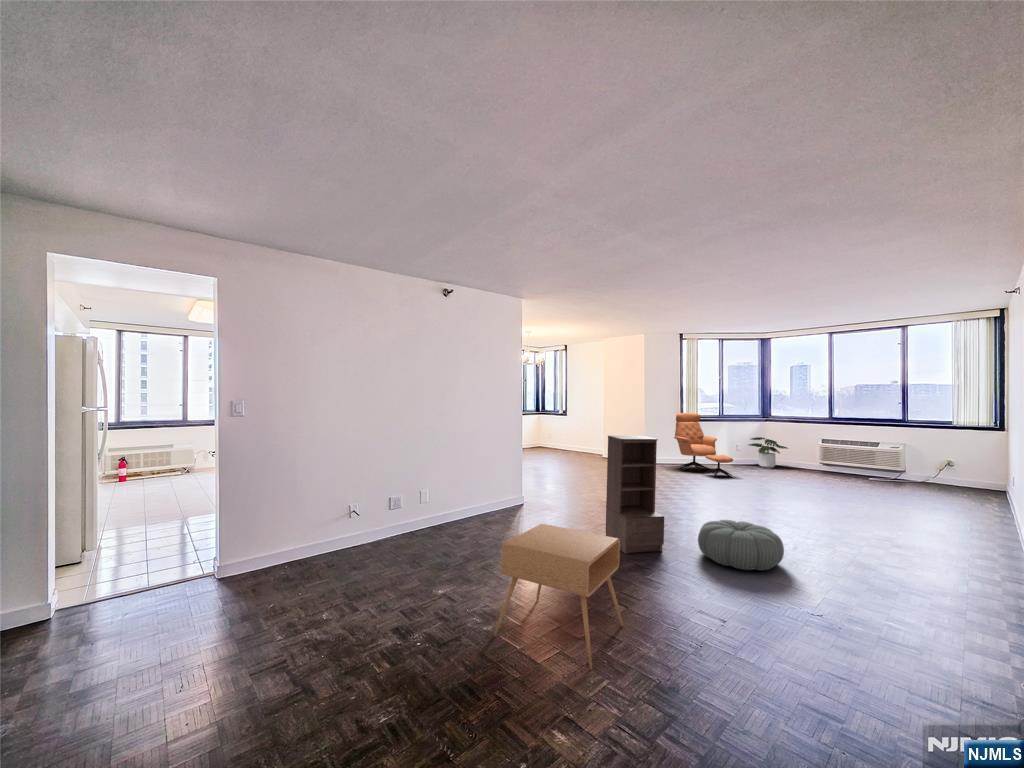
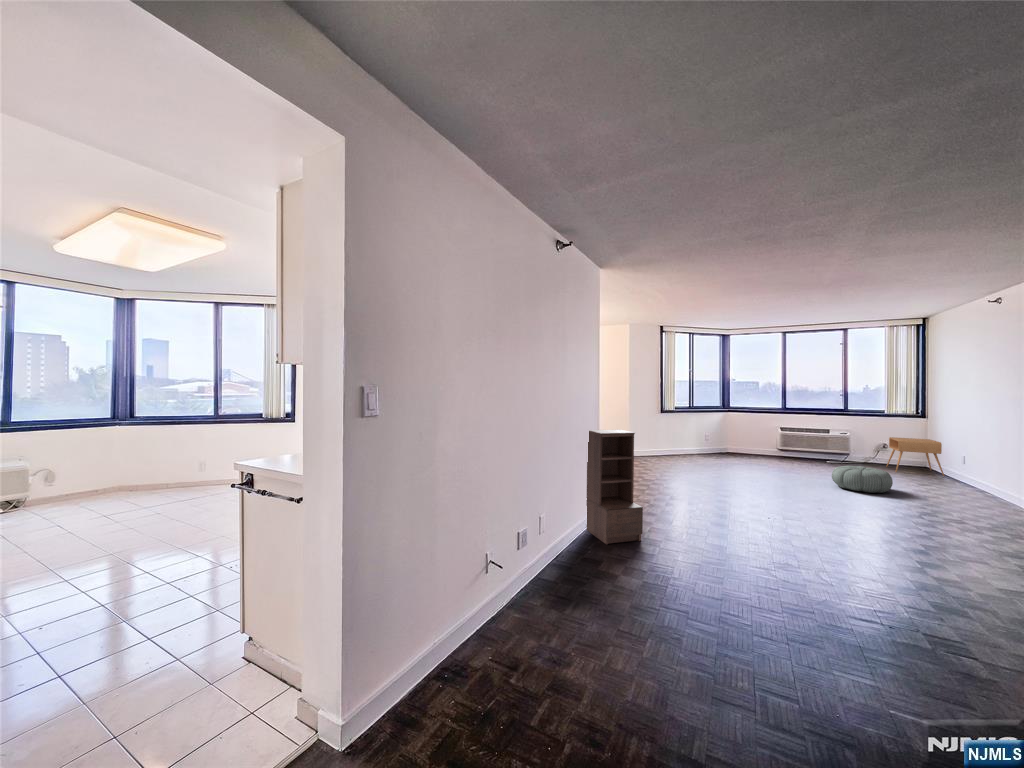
armchair: present [674,413,733,479] -> none [645,406,700,466]
potted plant: present [749,437,788,468] -> none [711,427,749,455]
pouf: present [698,520,784,570] -> present [832,466,893,493]
side table: present [494,524,624,670] -> present [886,437,944,476]

